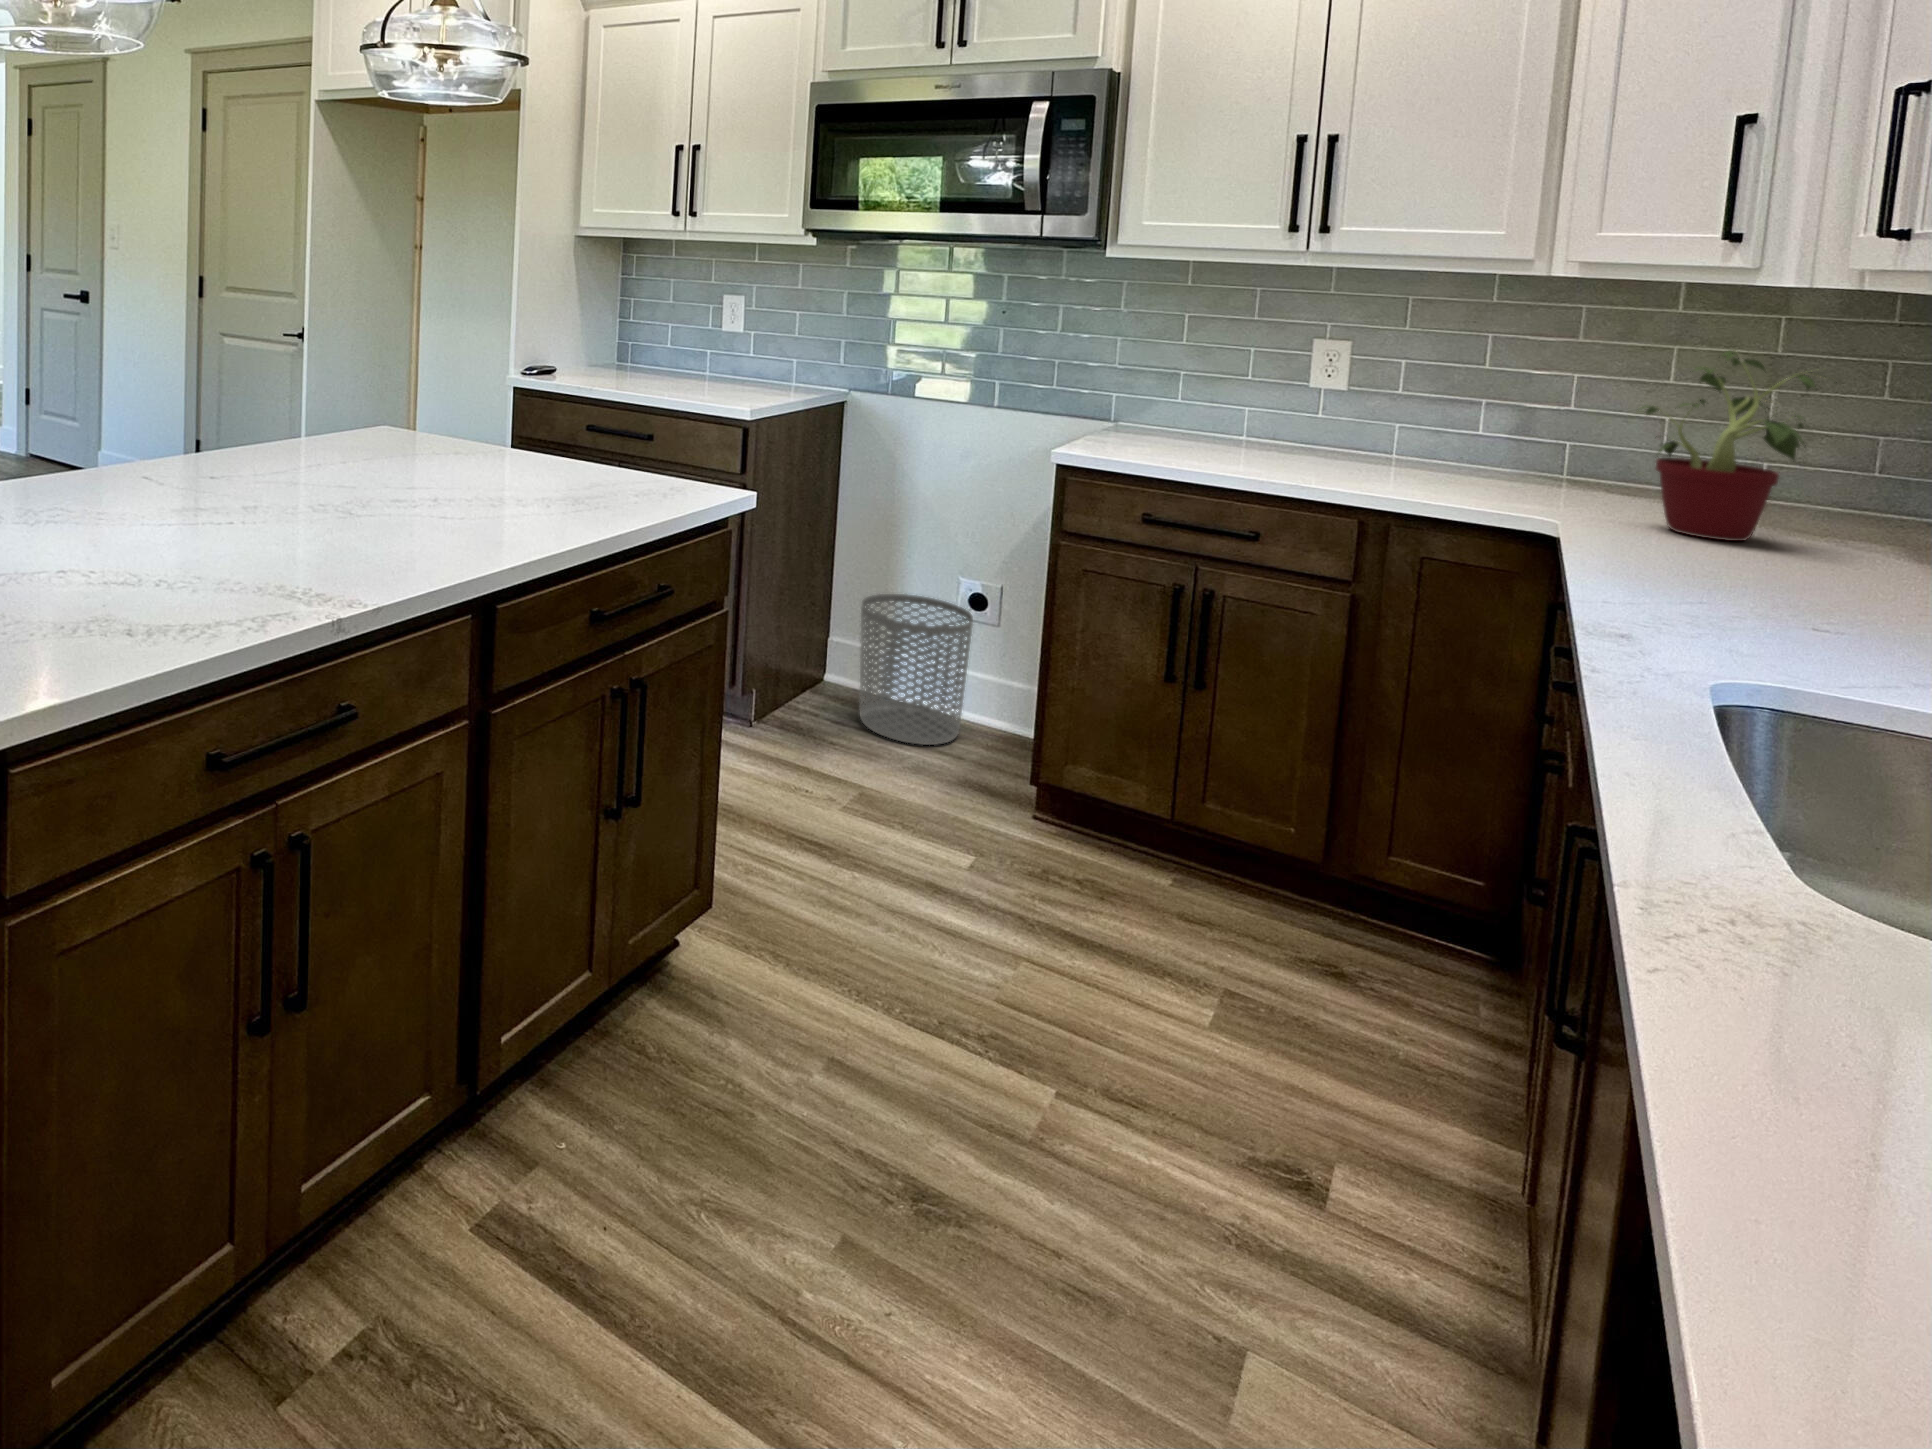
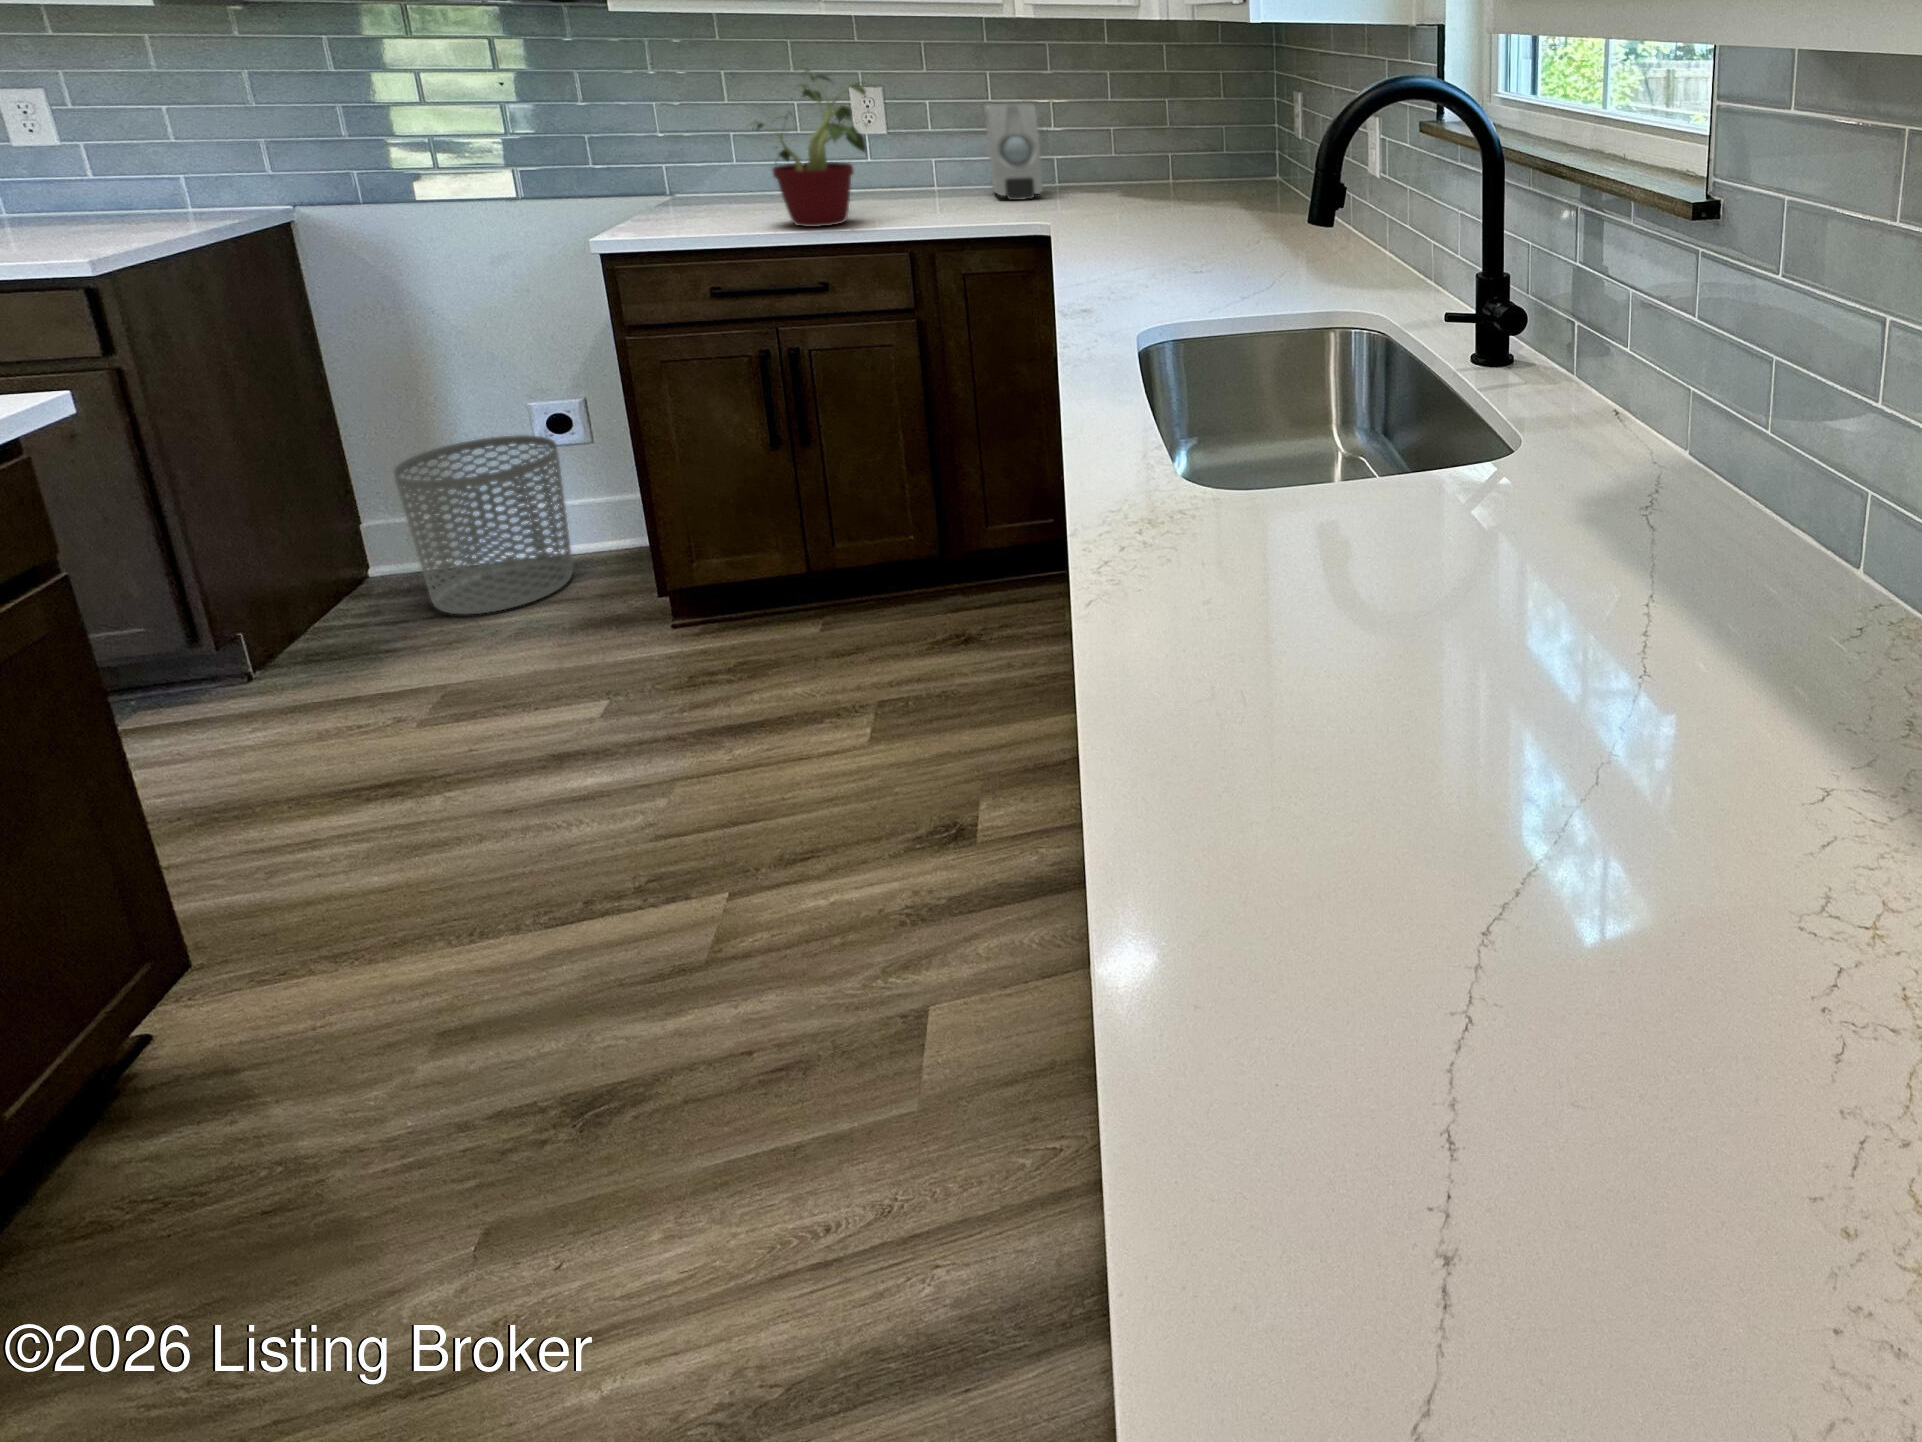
potted plant: present [1642,351,1837,541] -> present [756,69,871,227]
soap dispenser: none [1470,372,1556,488] -> present [985,104,1043,200]

